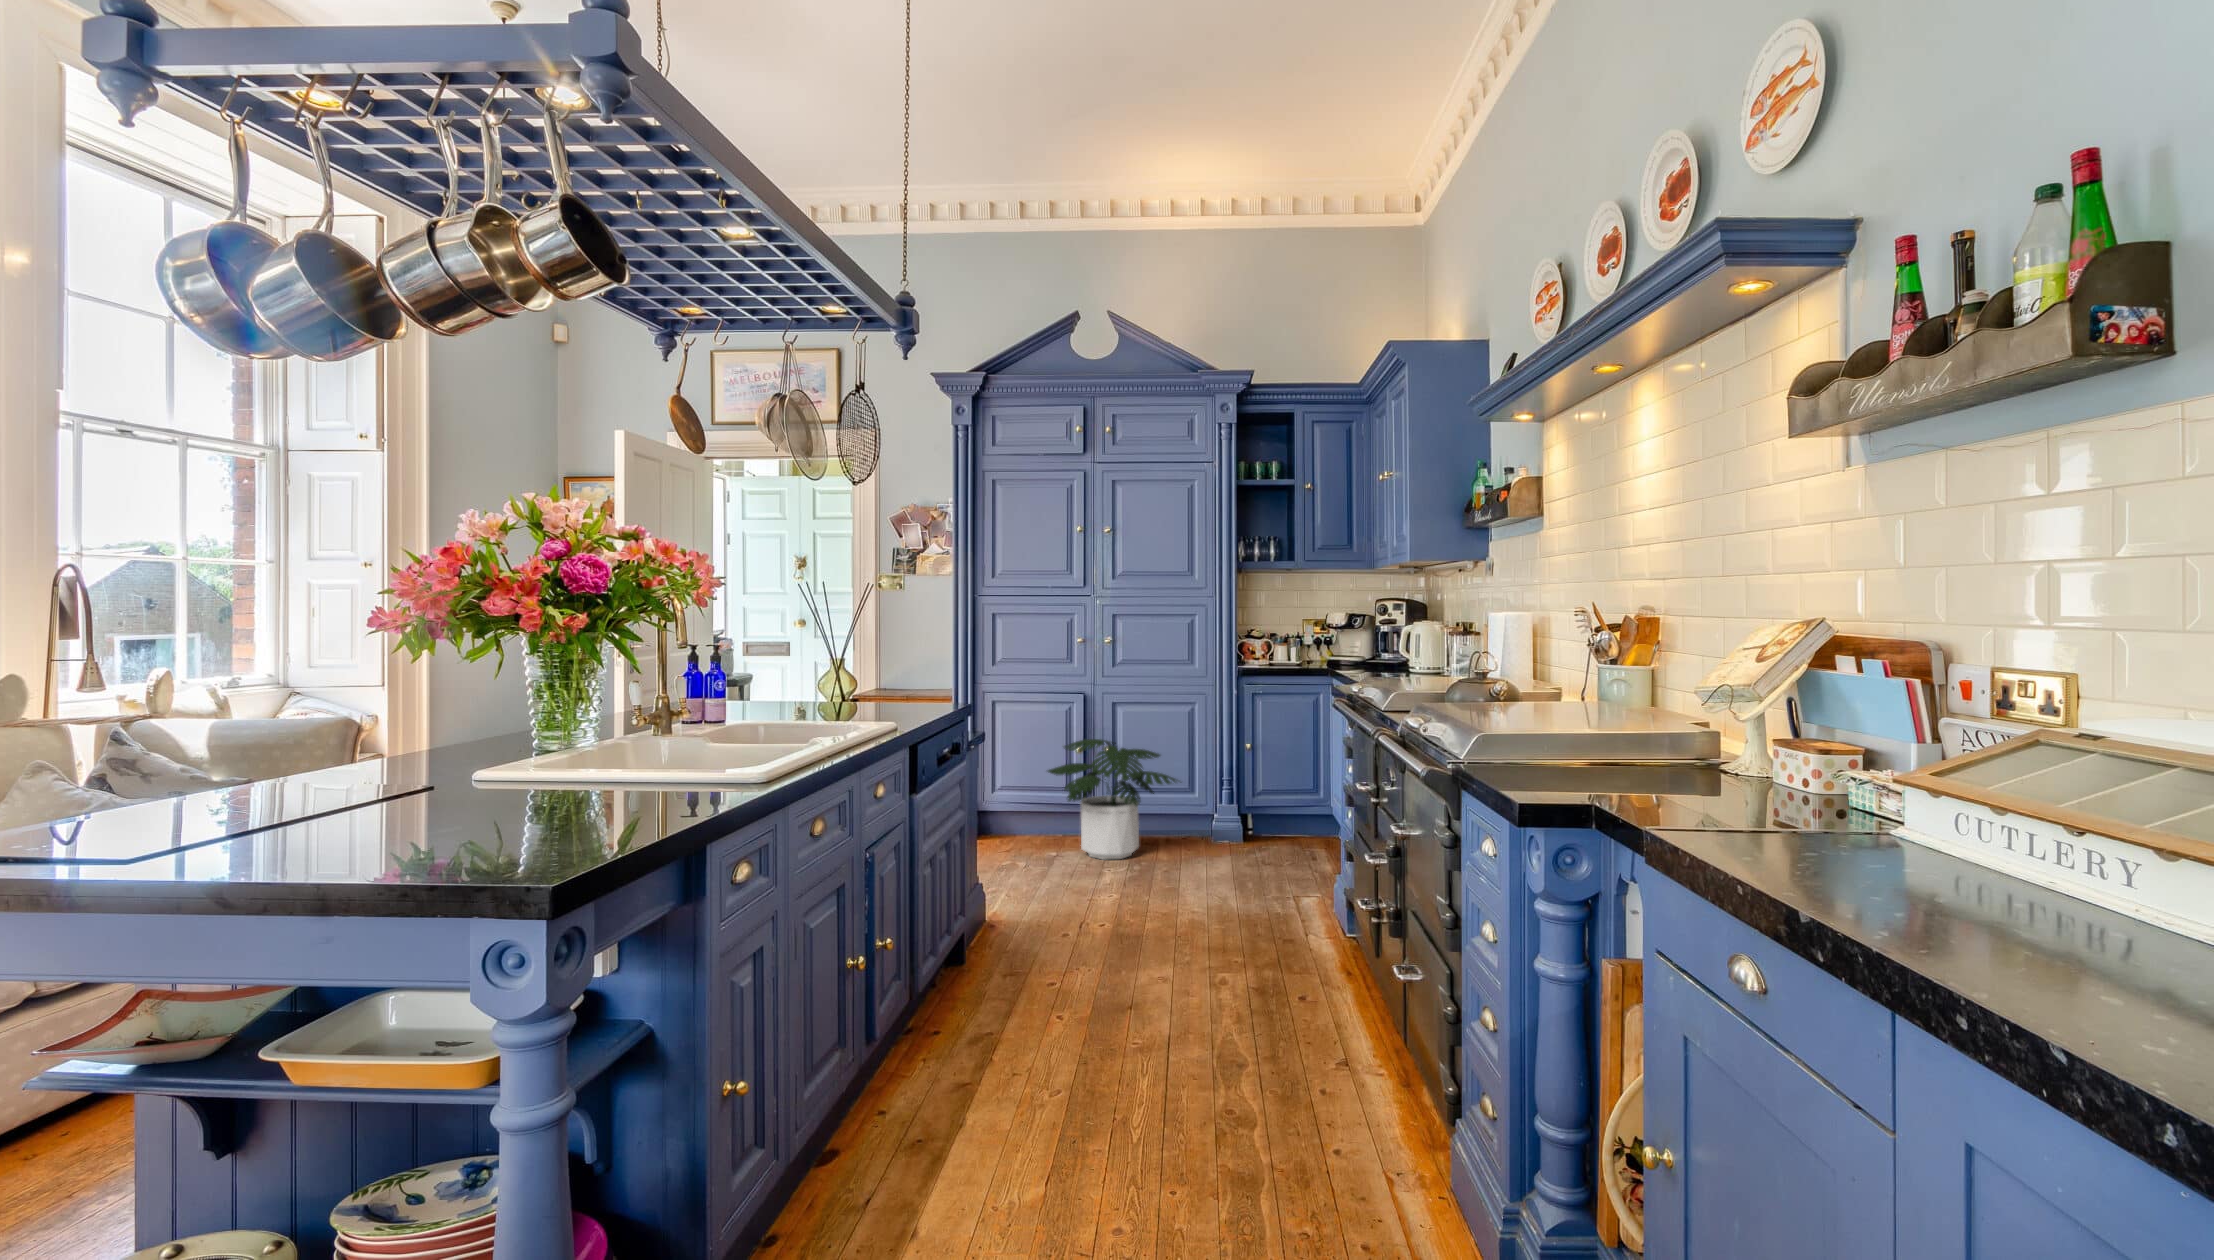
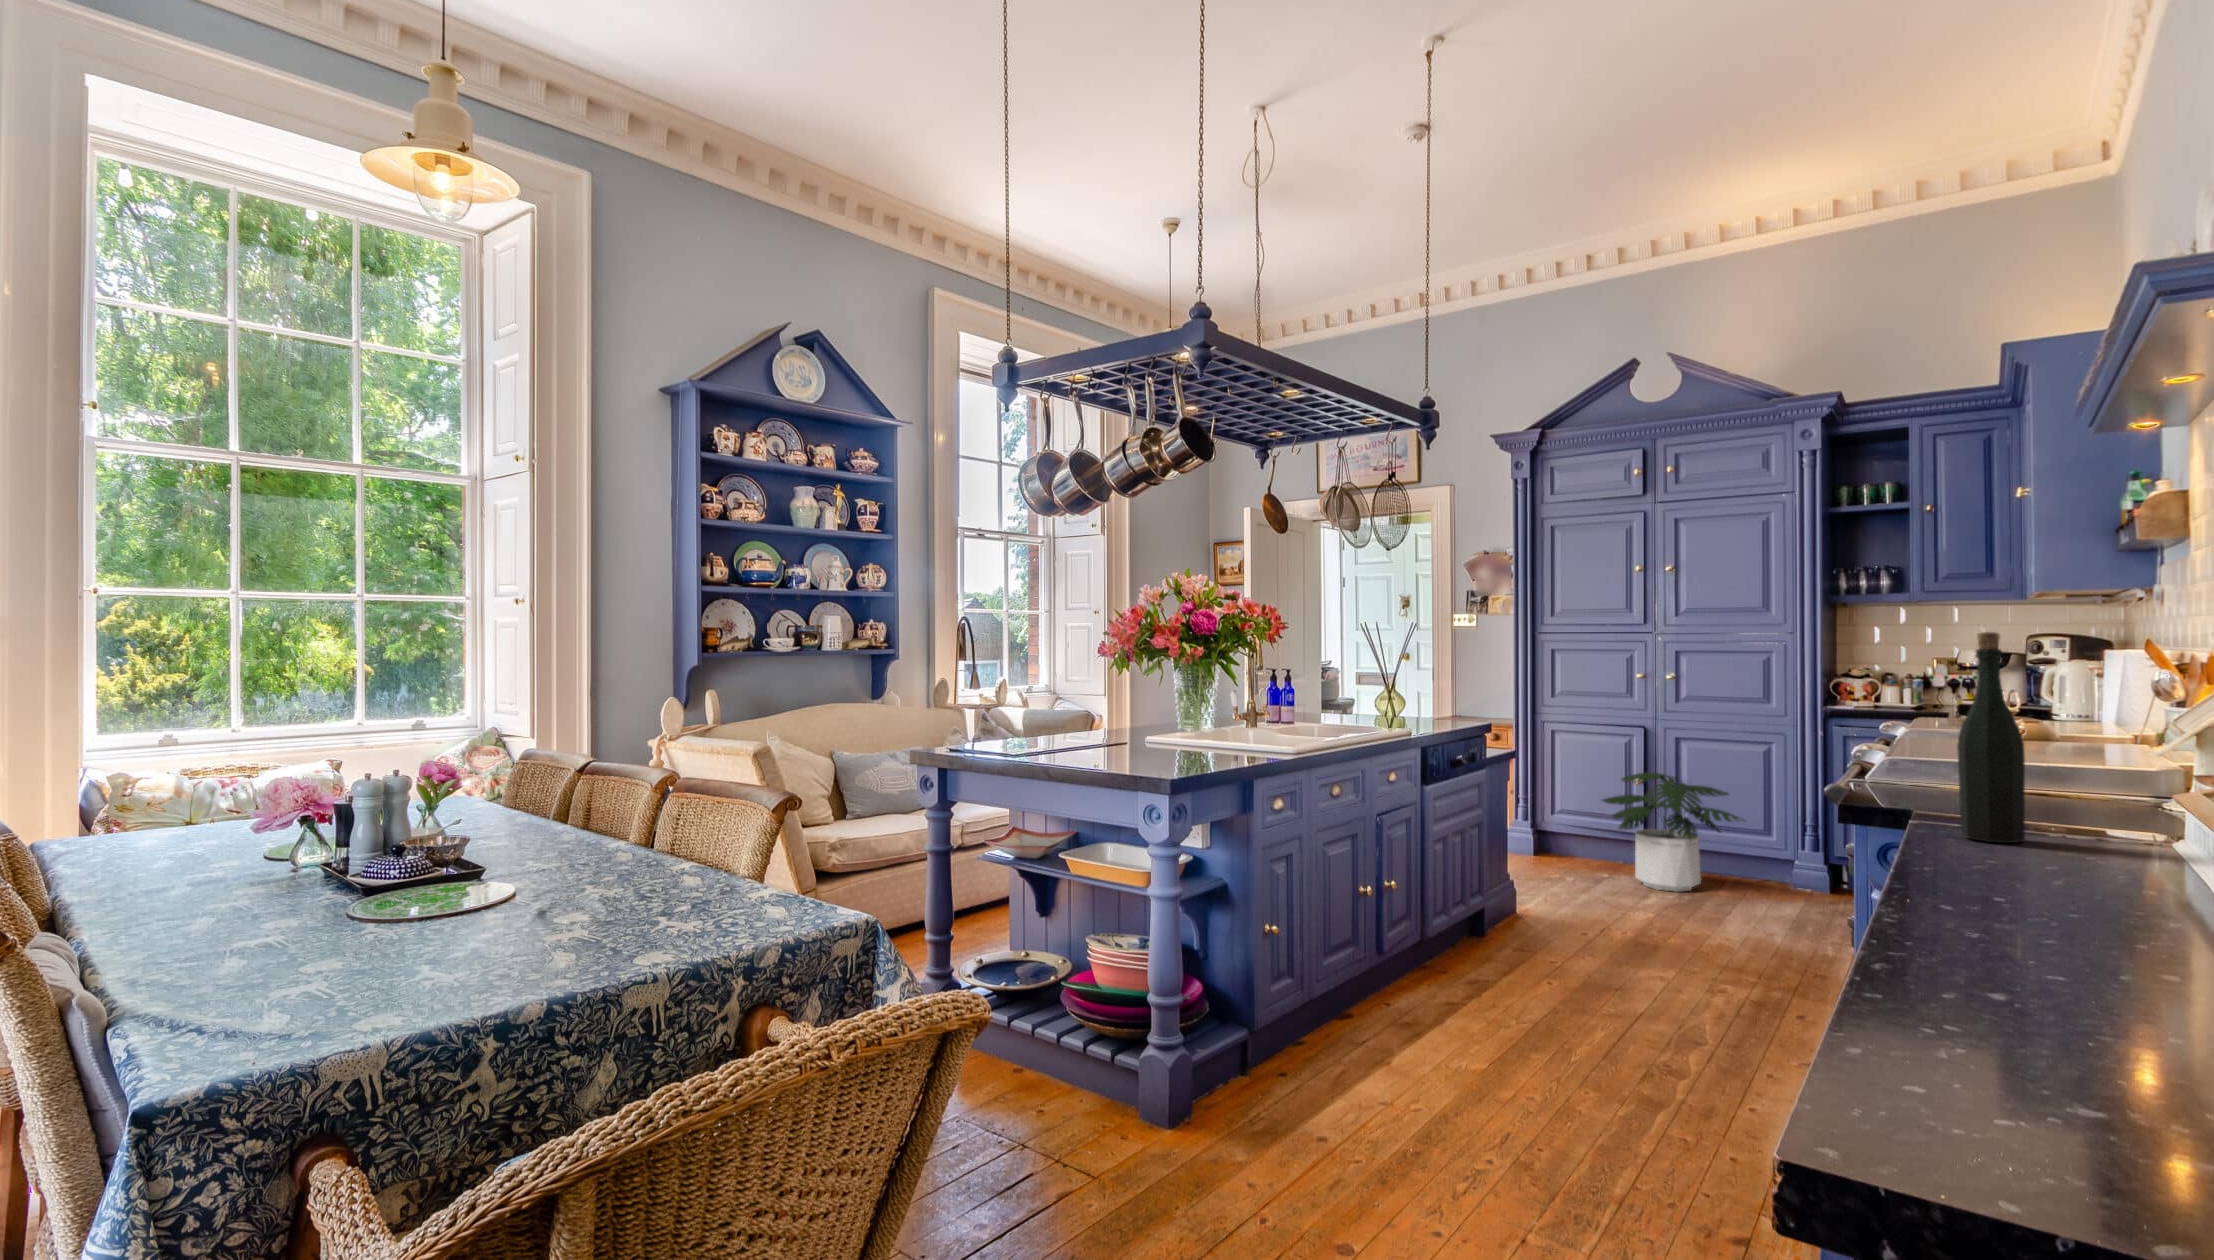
bottle: none [2019,569,2139,925] -> present [1957,632,2025,843]

